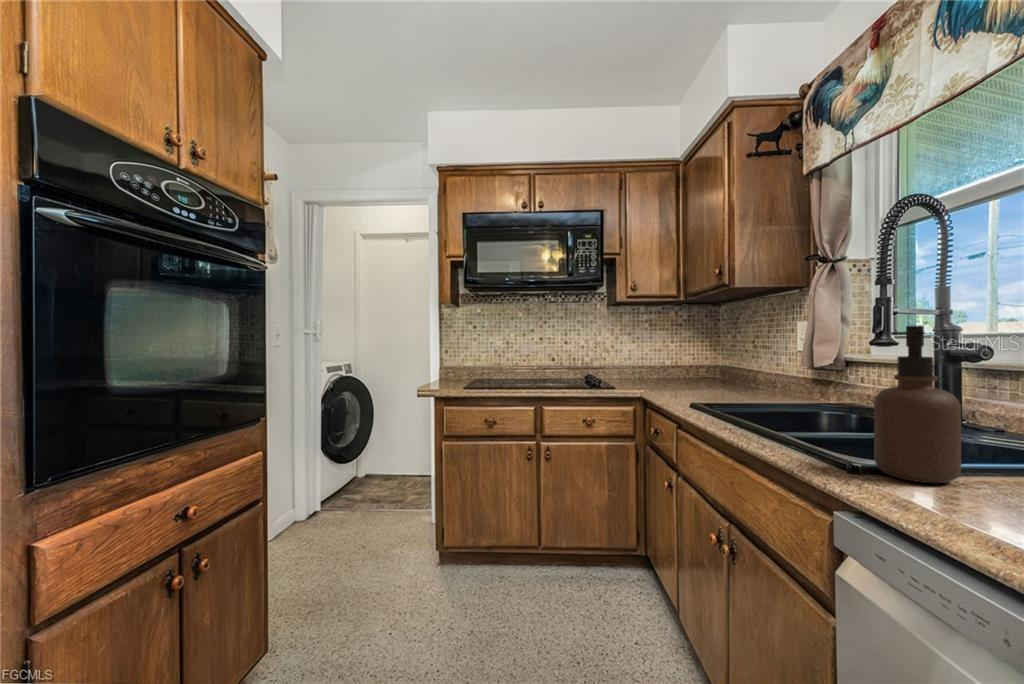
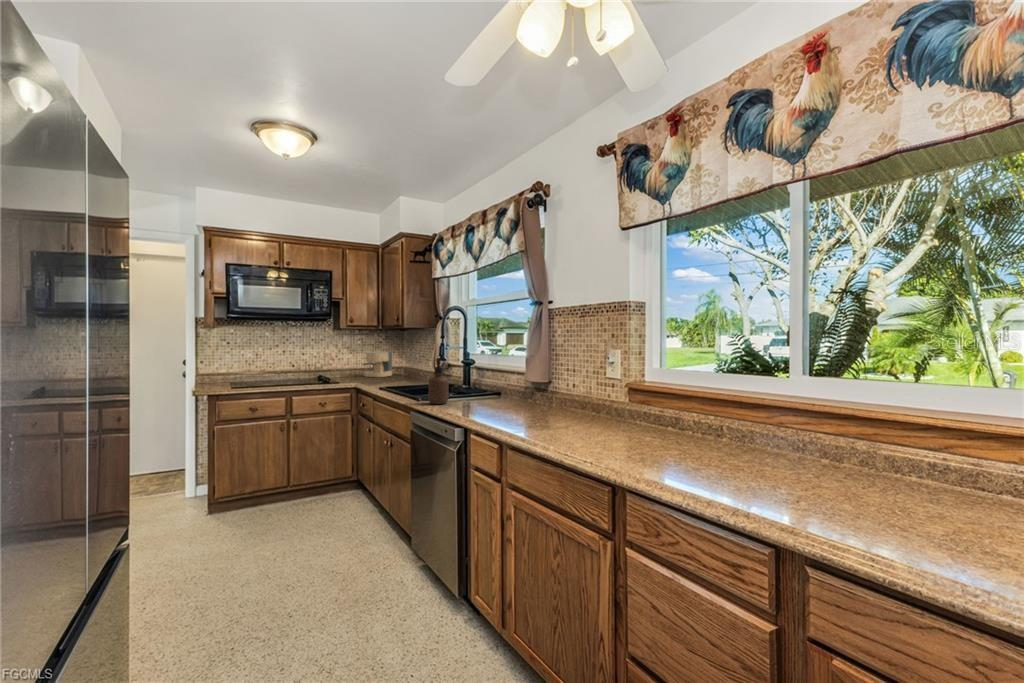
coffee maker: none [652,337,701,380] -> present [363,351,392,377]

